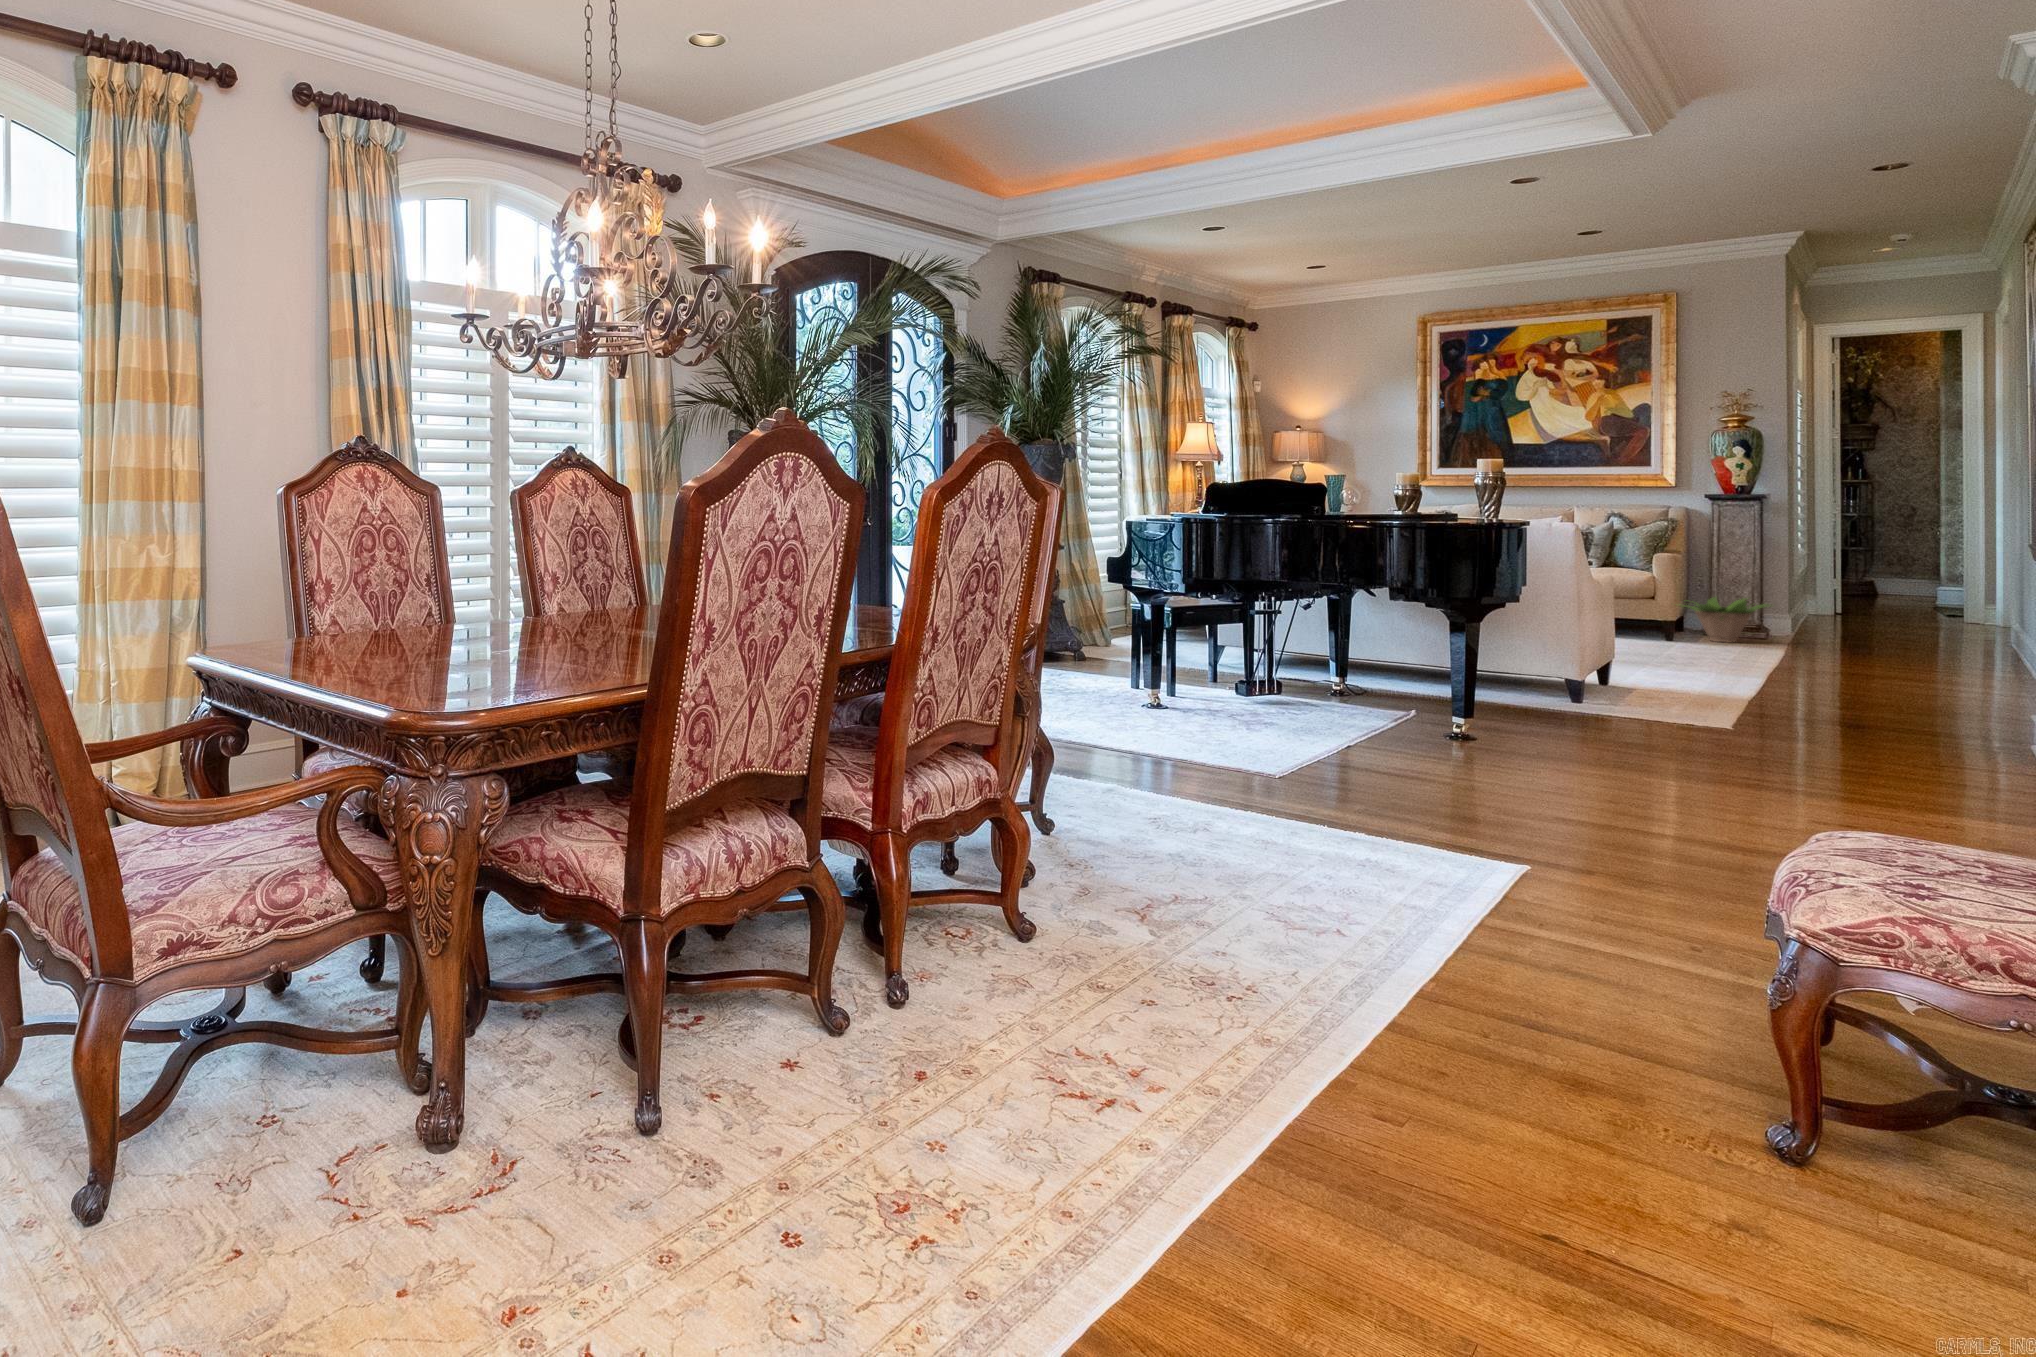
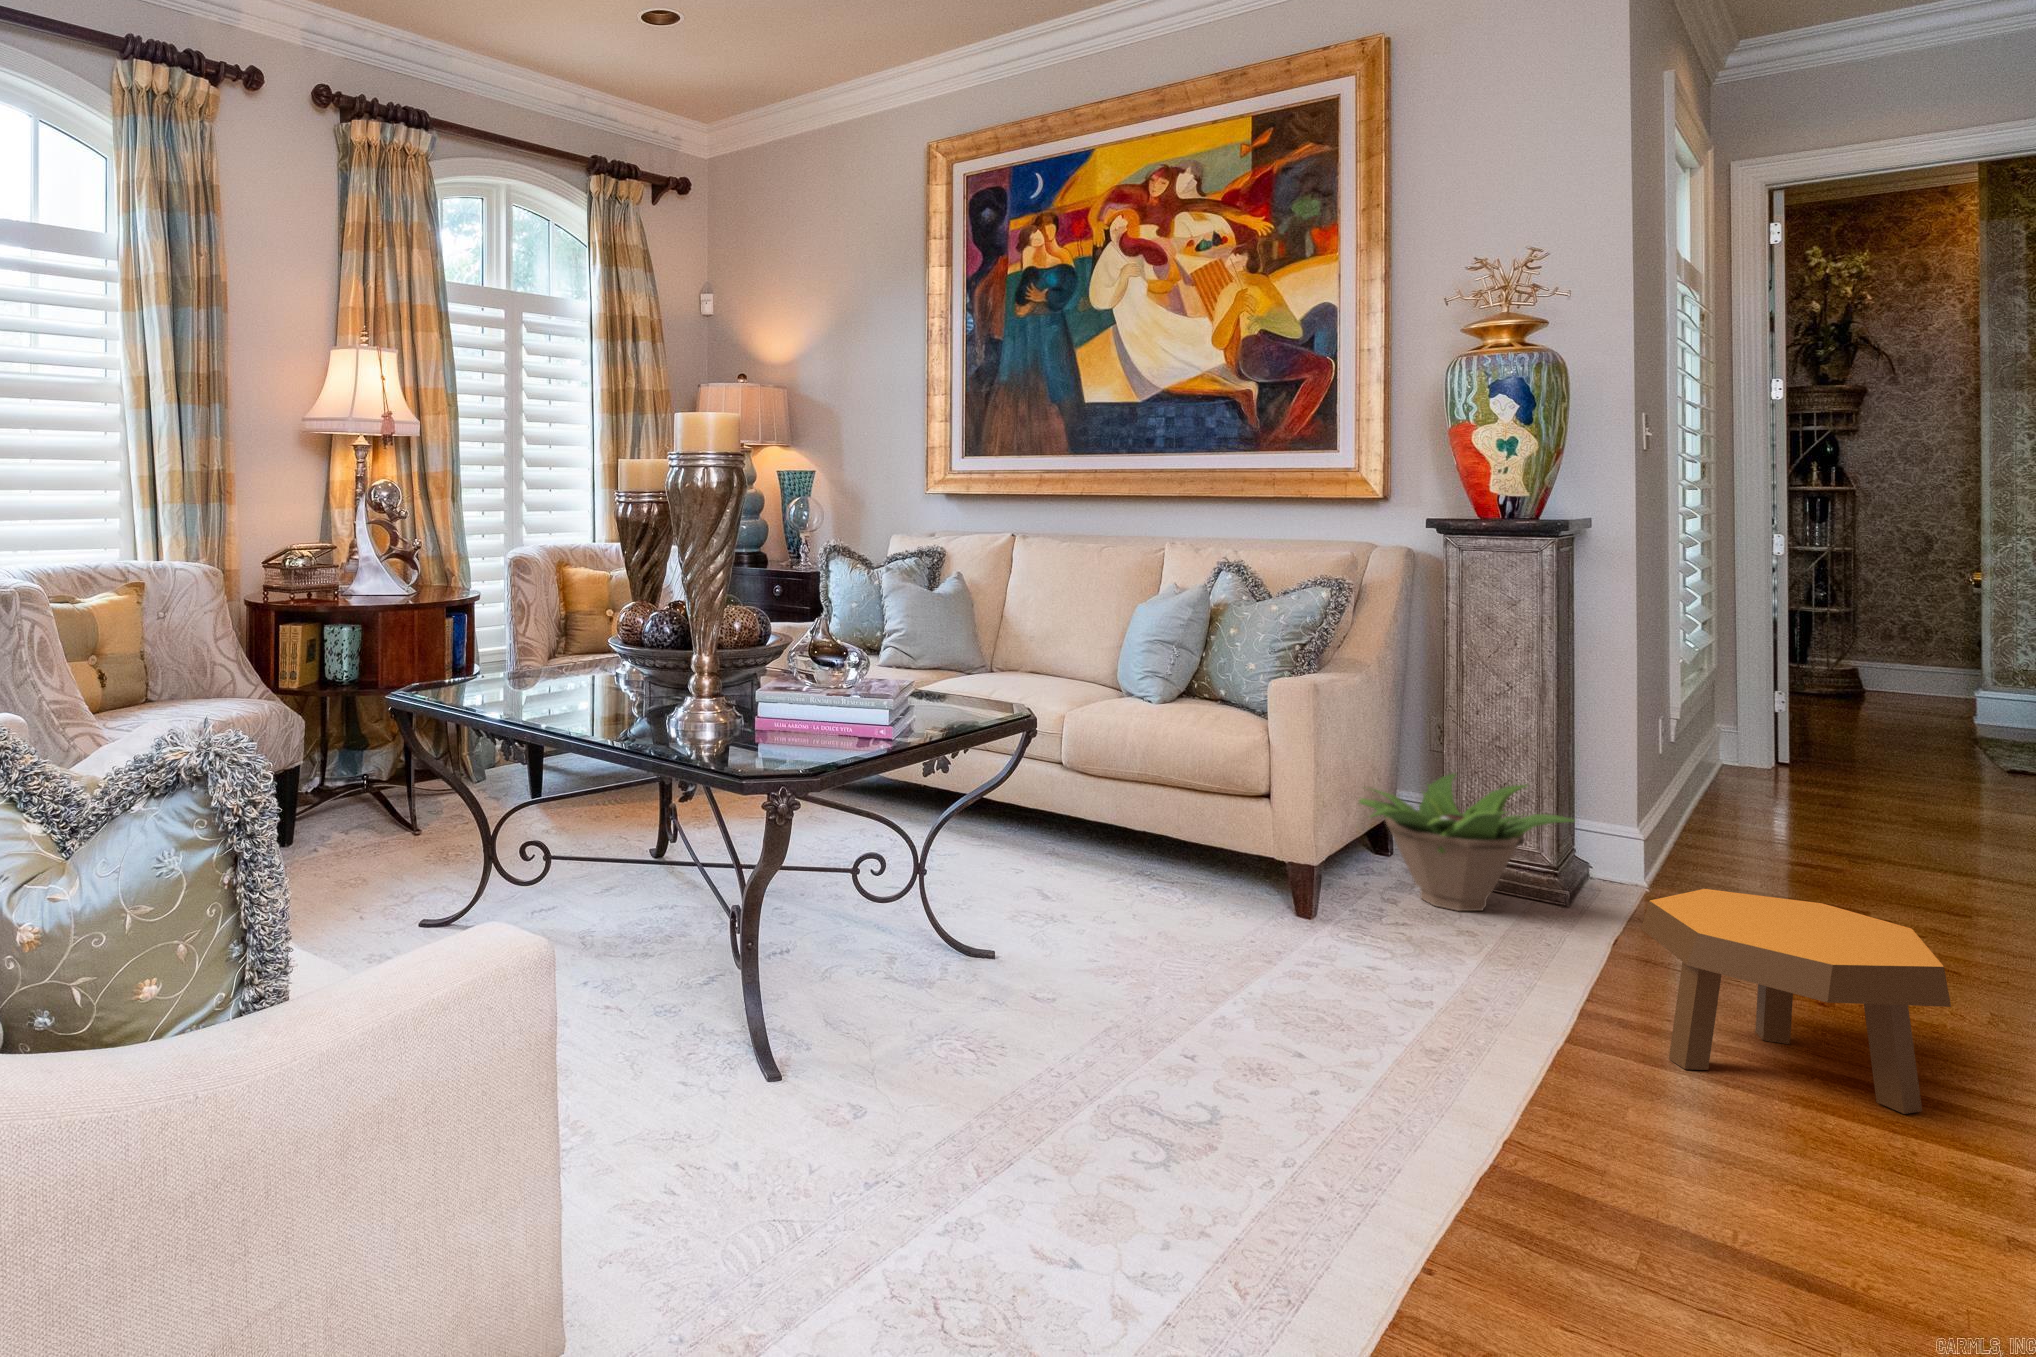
footstool: none [1810,615,1910,666] -> present [1641,889,1951,1114]

